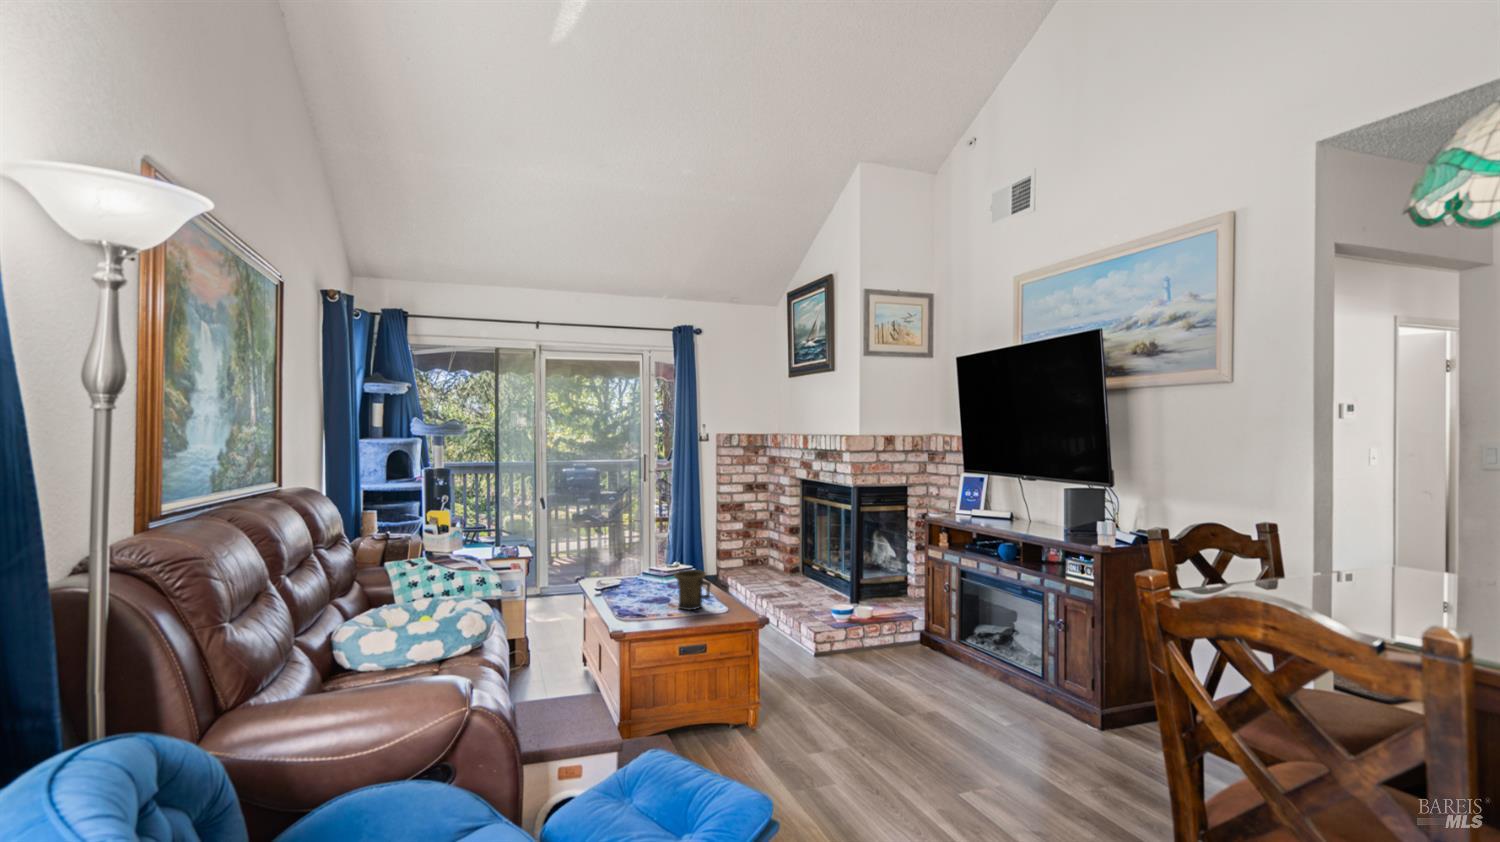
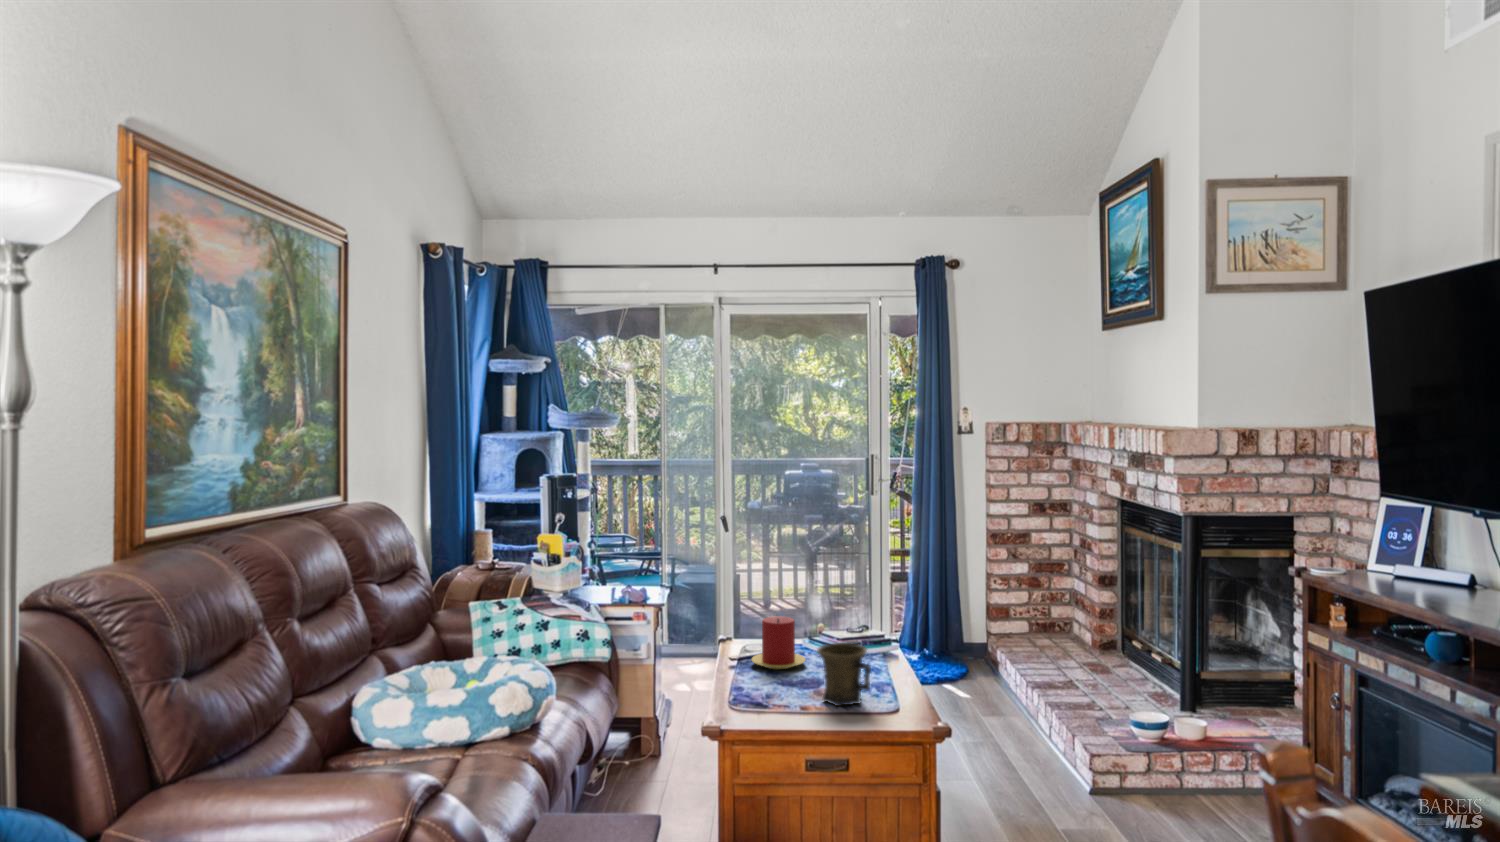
candle: none [613,559,650,594] -> present [752,616,806,669]

